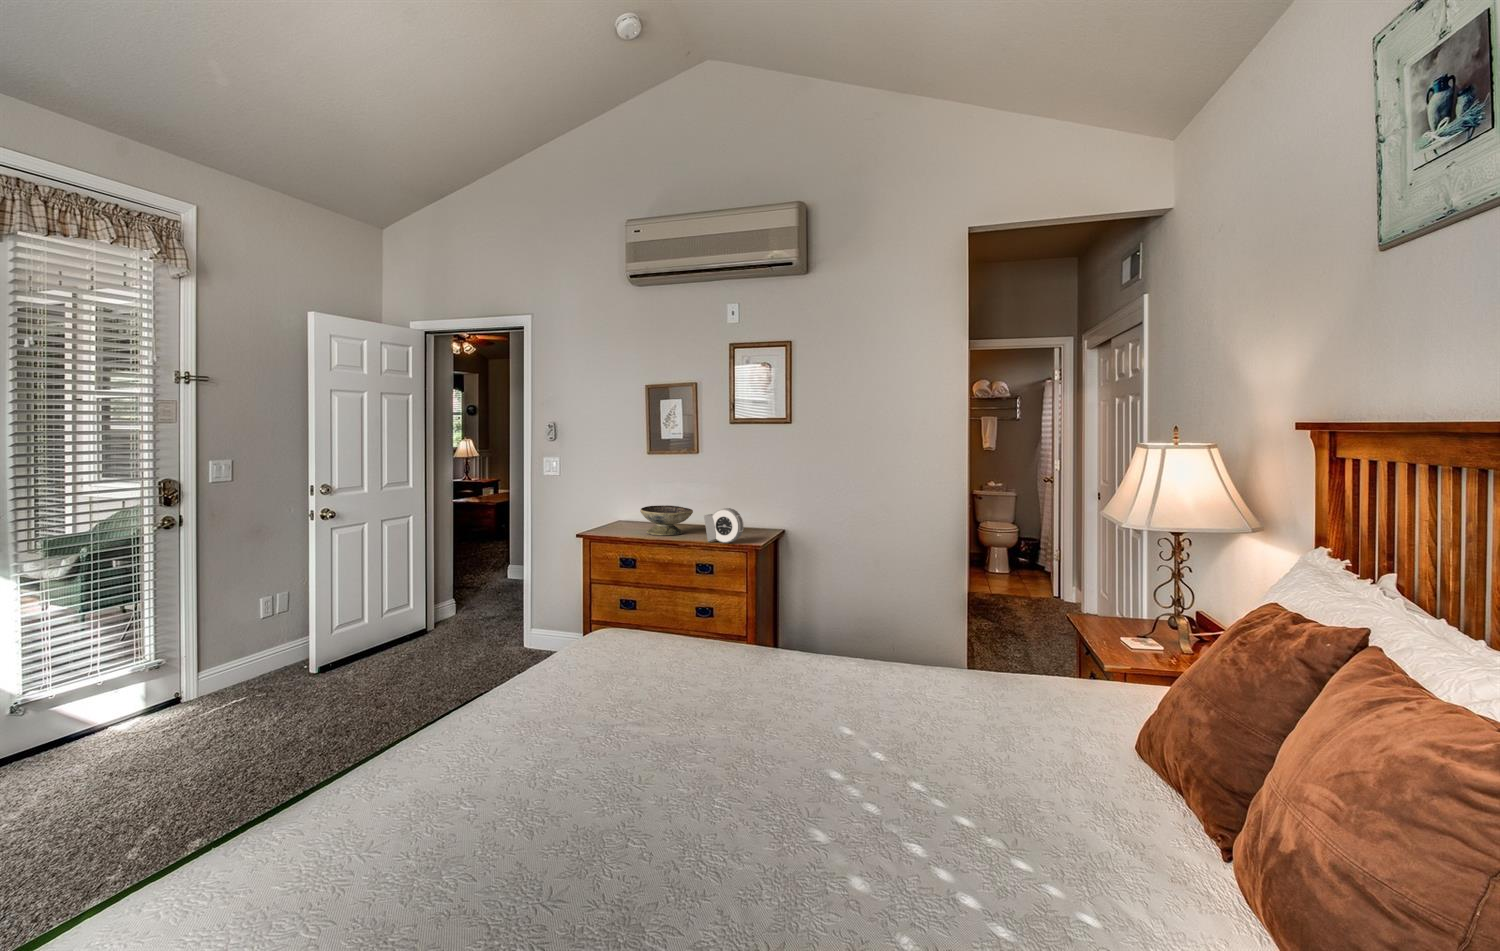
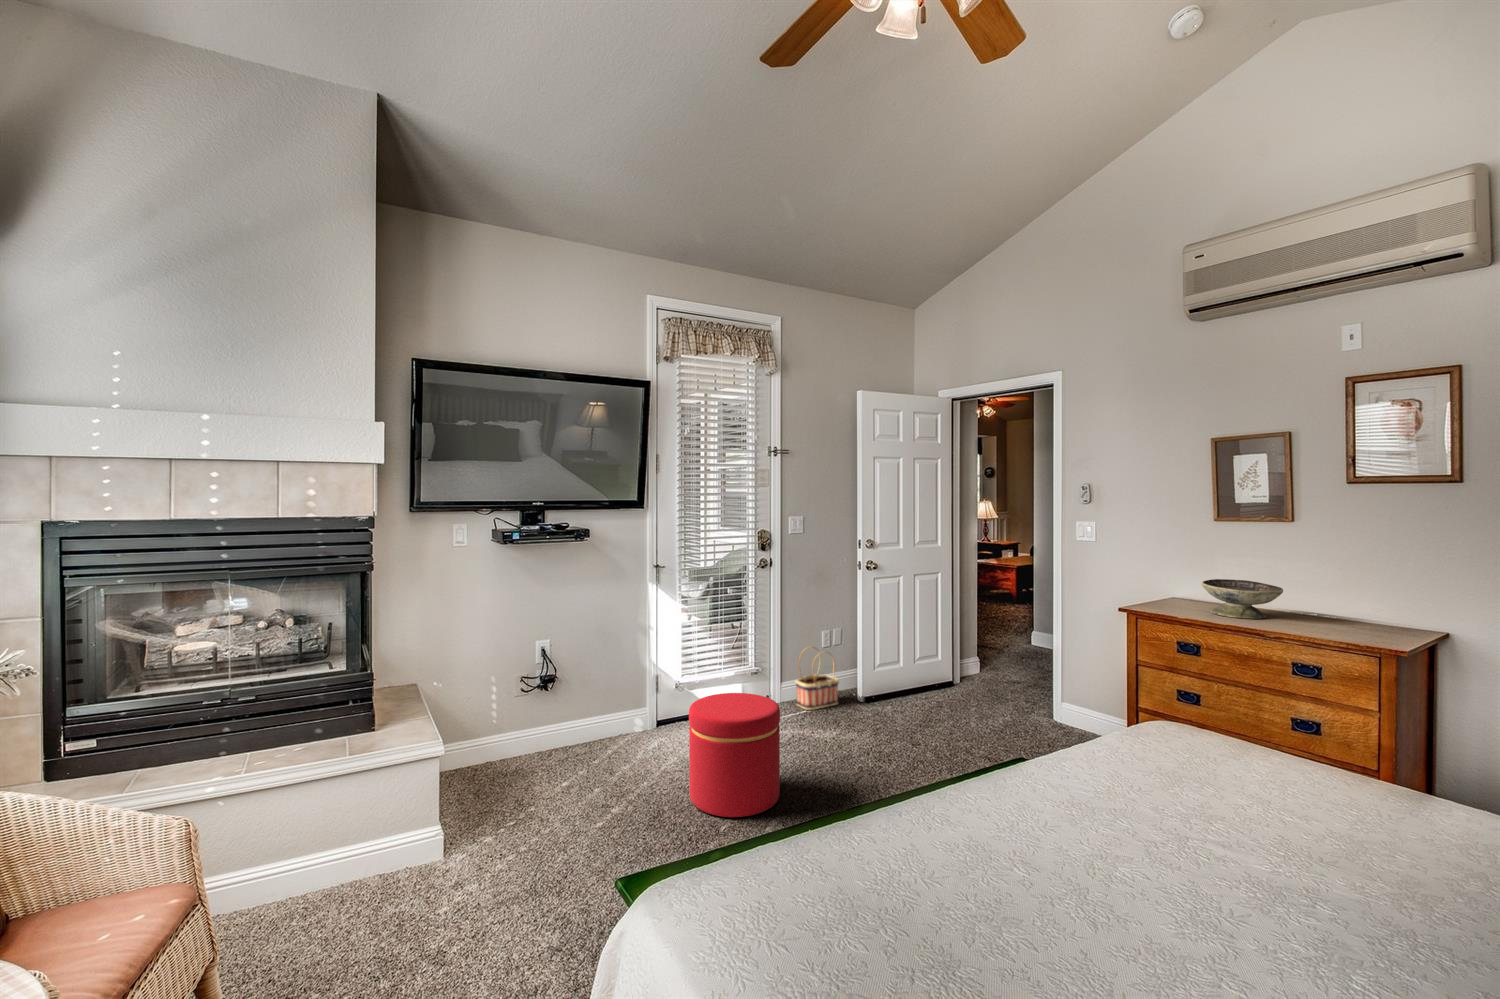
alarm clock: present [704,508,744,543] -> none [1307,591,1380,639]
basket: none [228,616,290,691] -> present [796,648,839,710]
ottoman: none [63,679,214,836] -> present [689,693,780,817]

